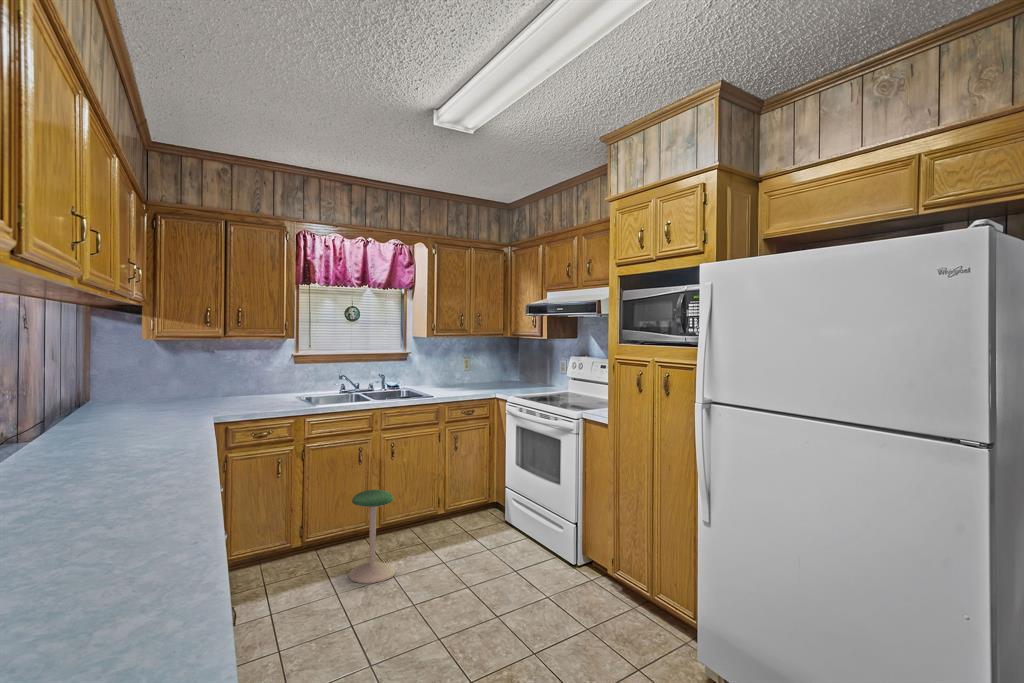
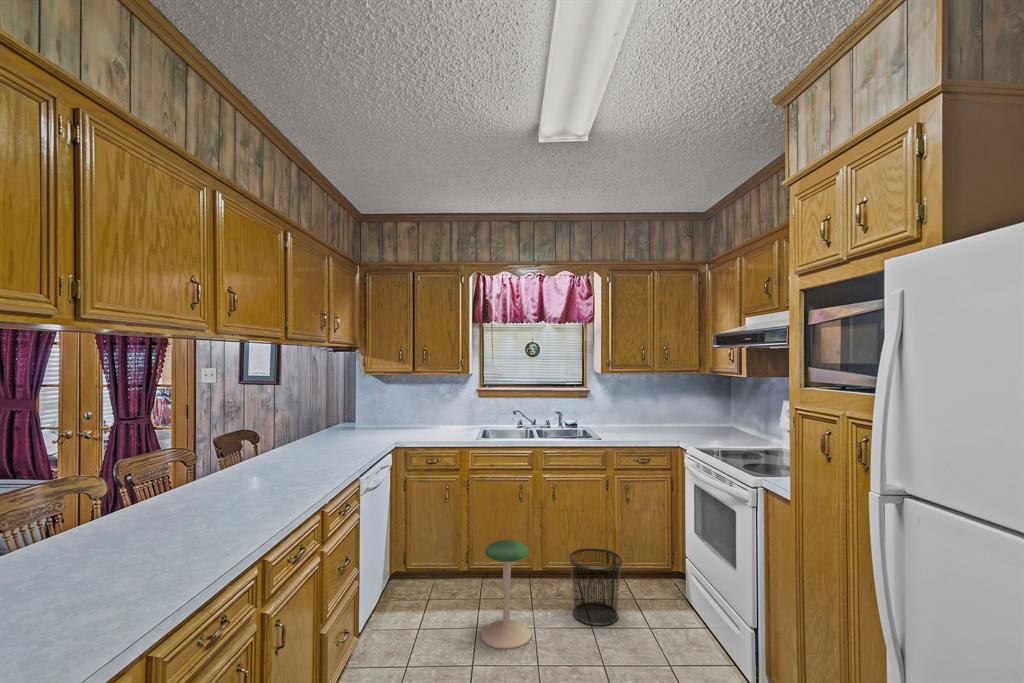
waste bin: none [417,492,464,554] -> present [569,548,622,626]

